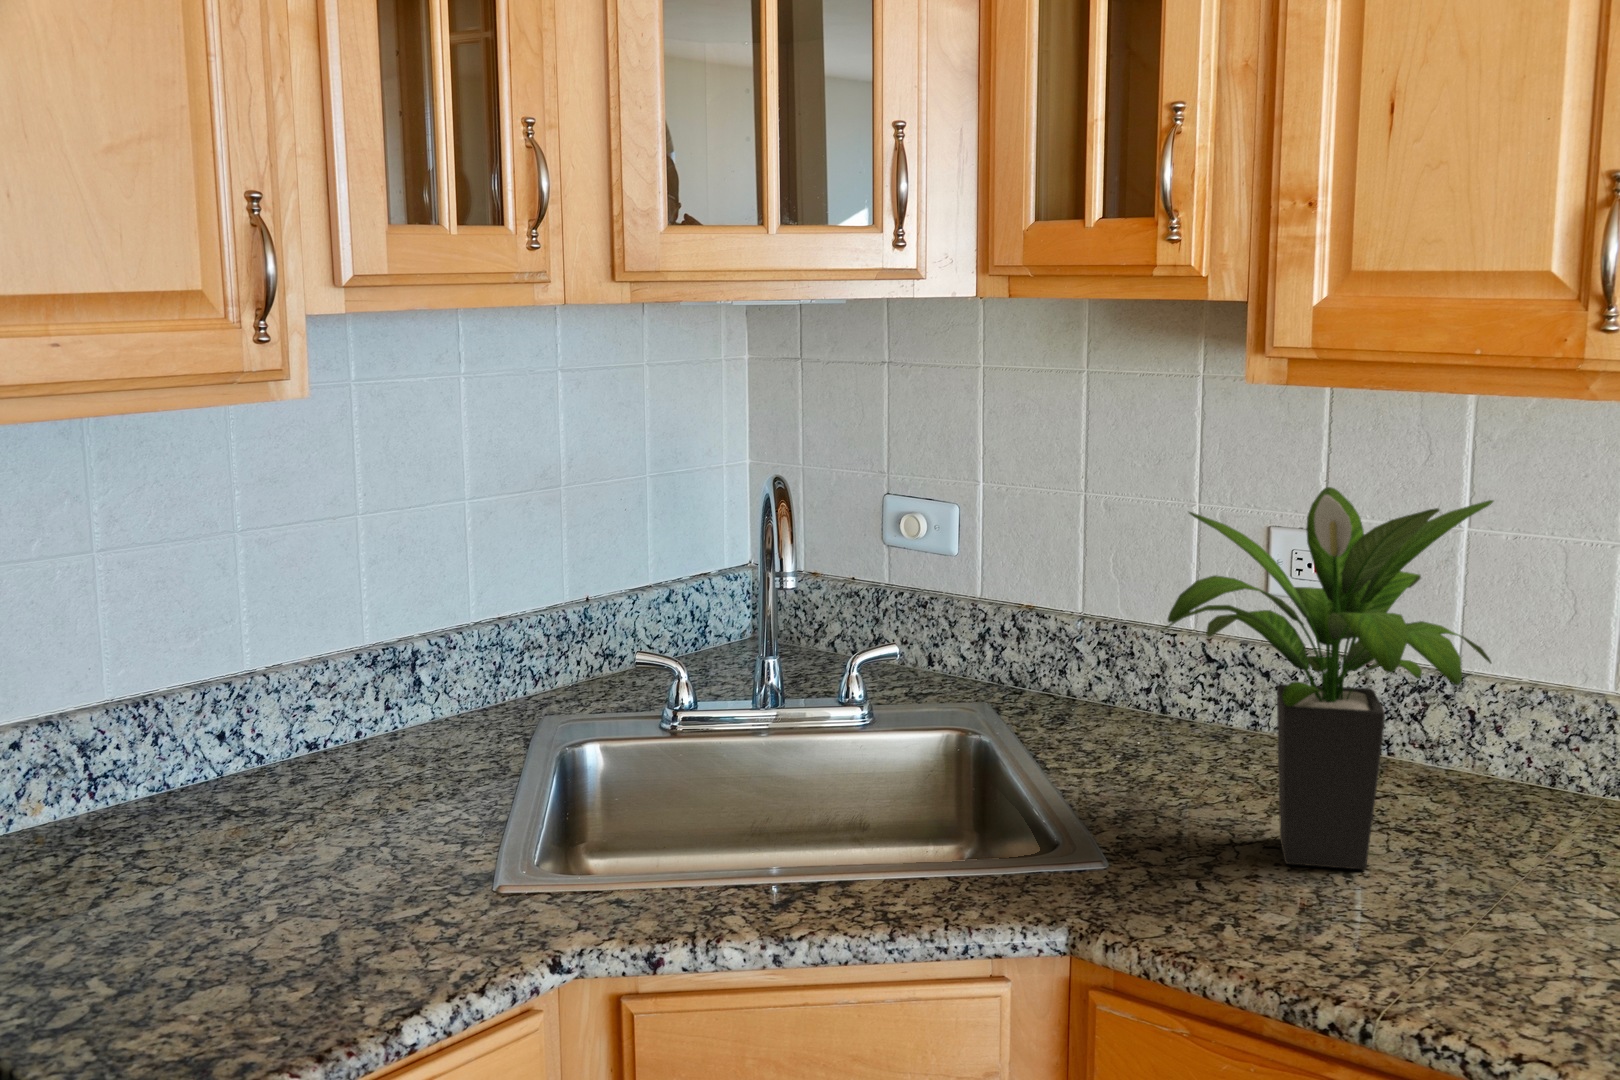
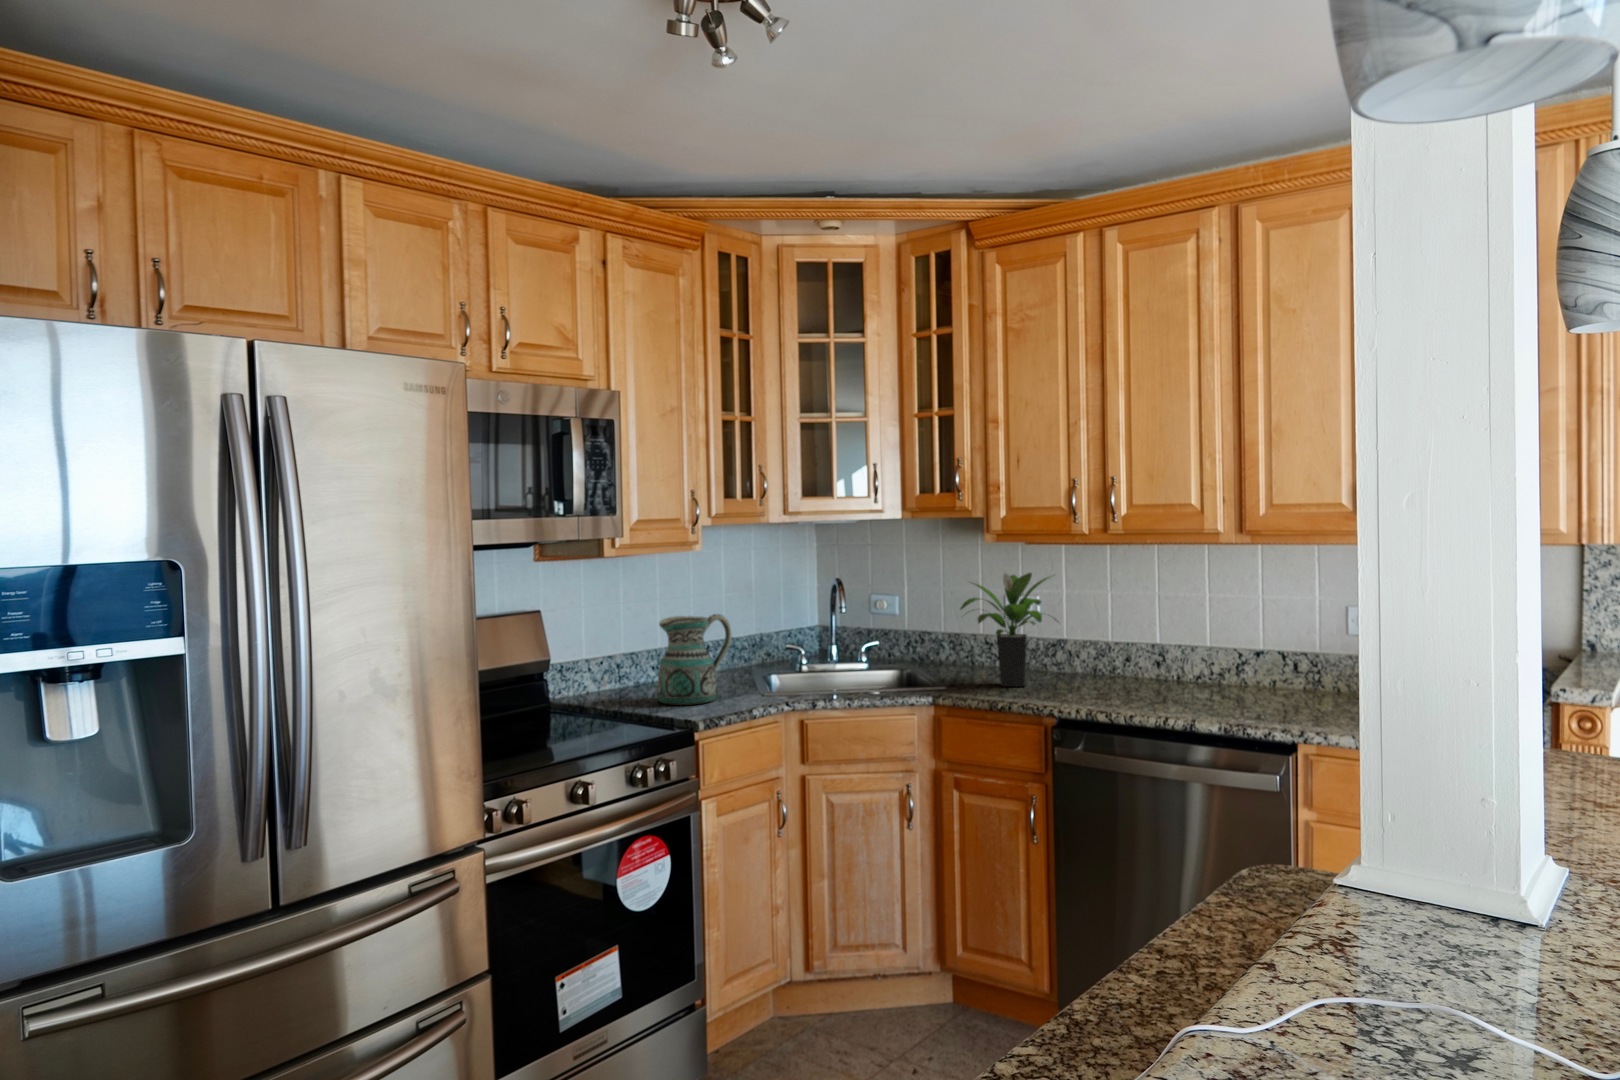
ceramic pitcher: none [111,622,395,954] -> present [658,614,731,705]

